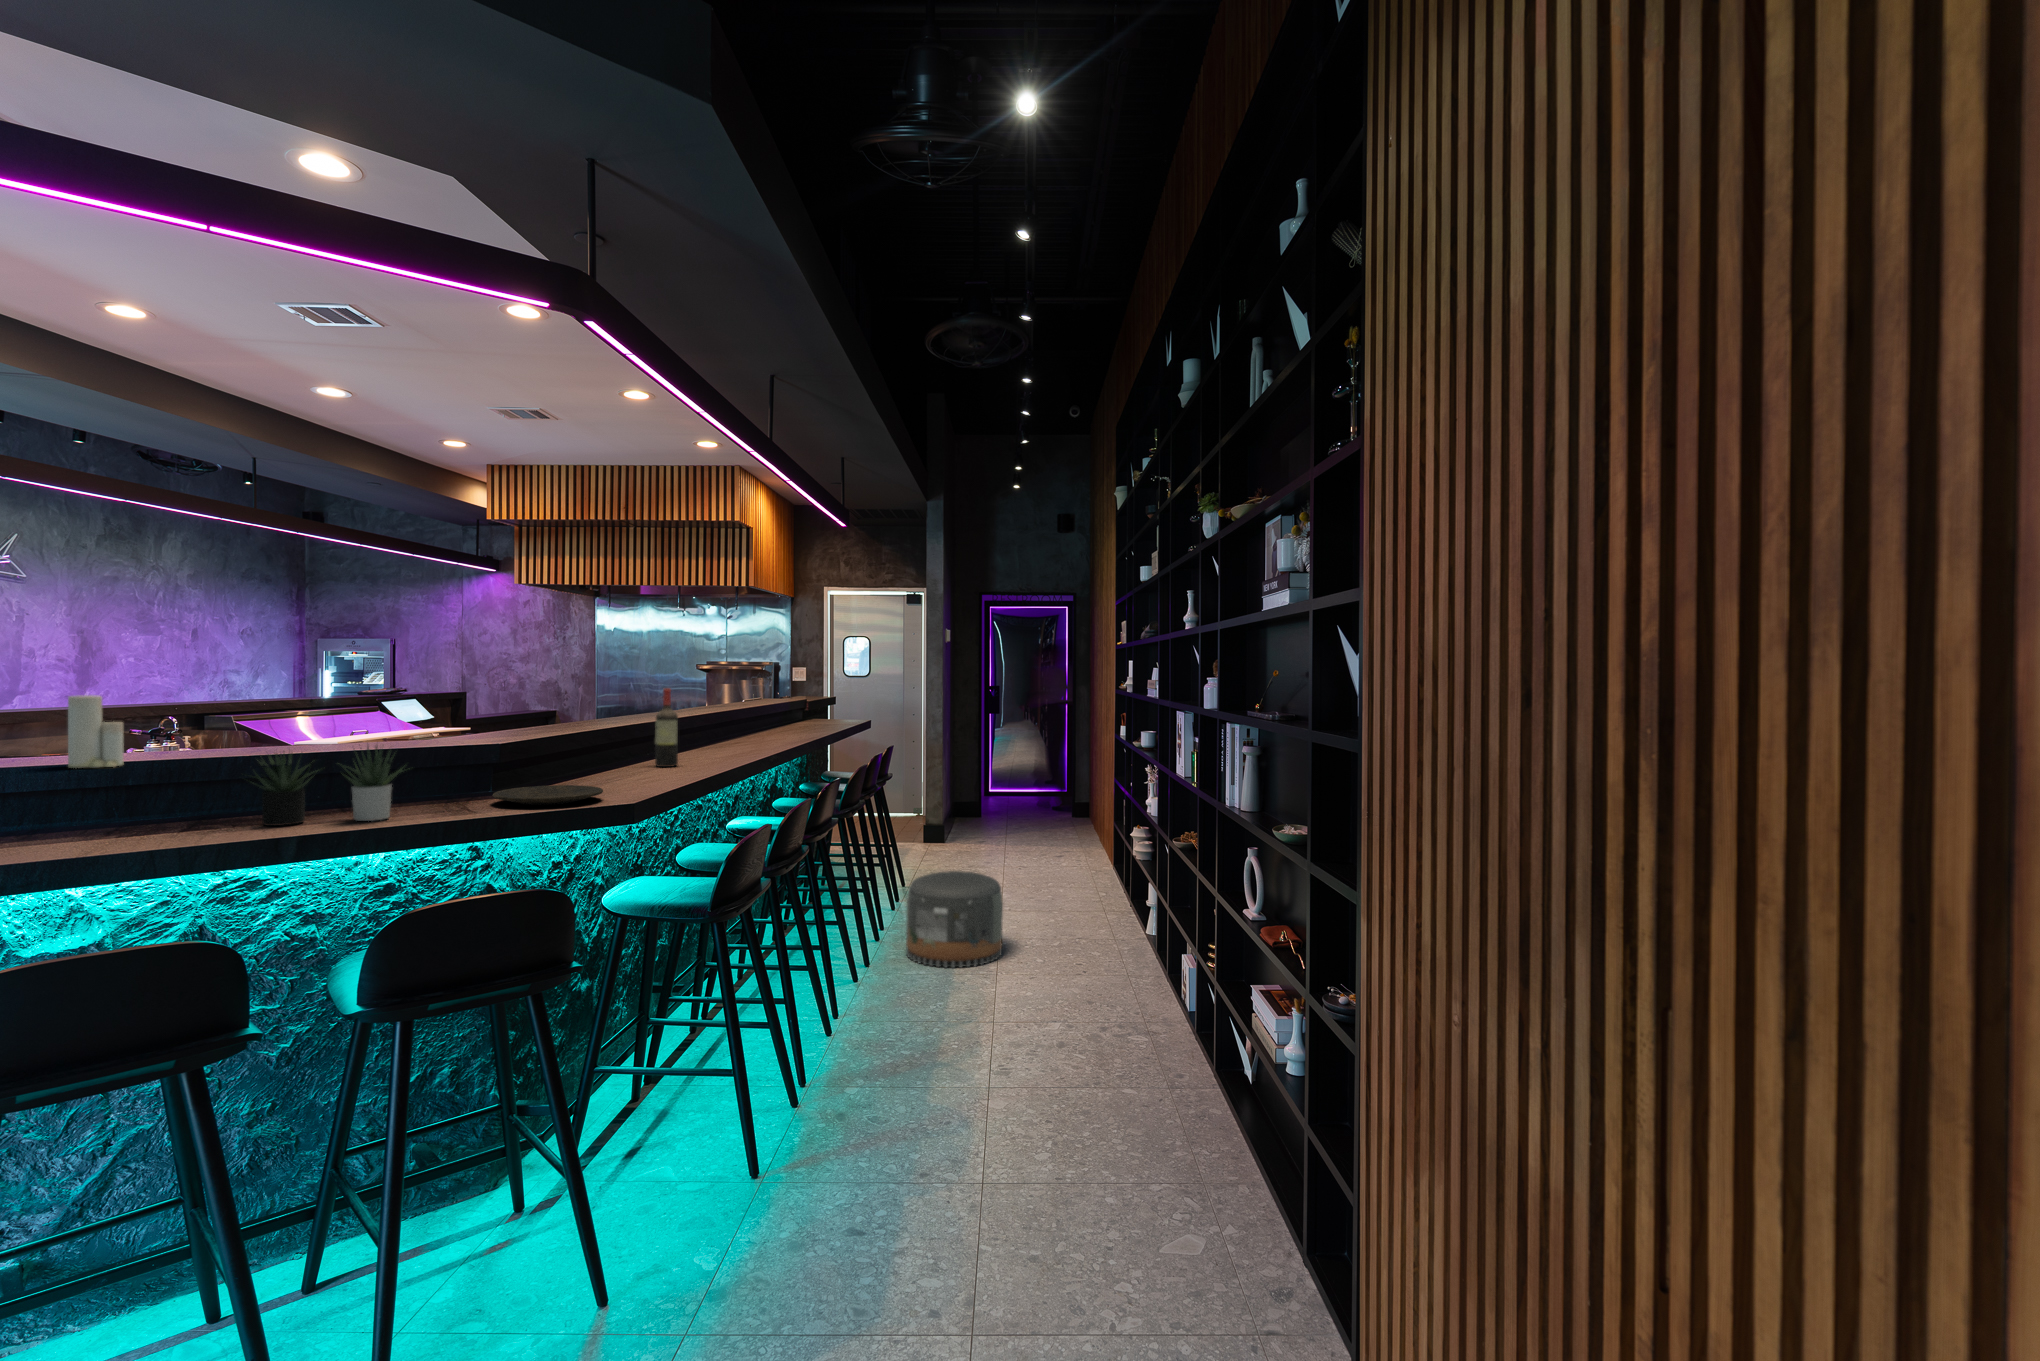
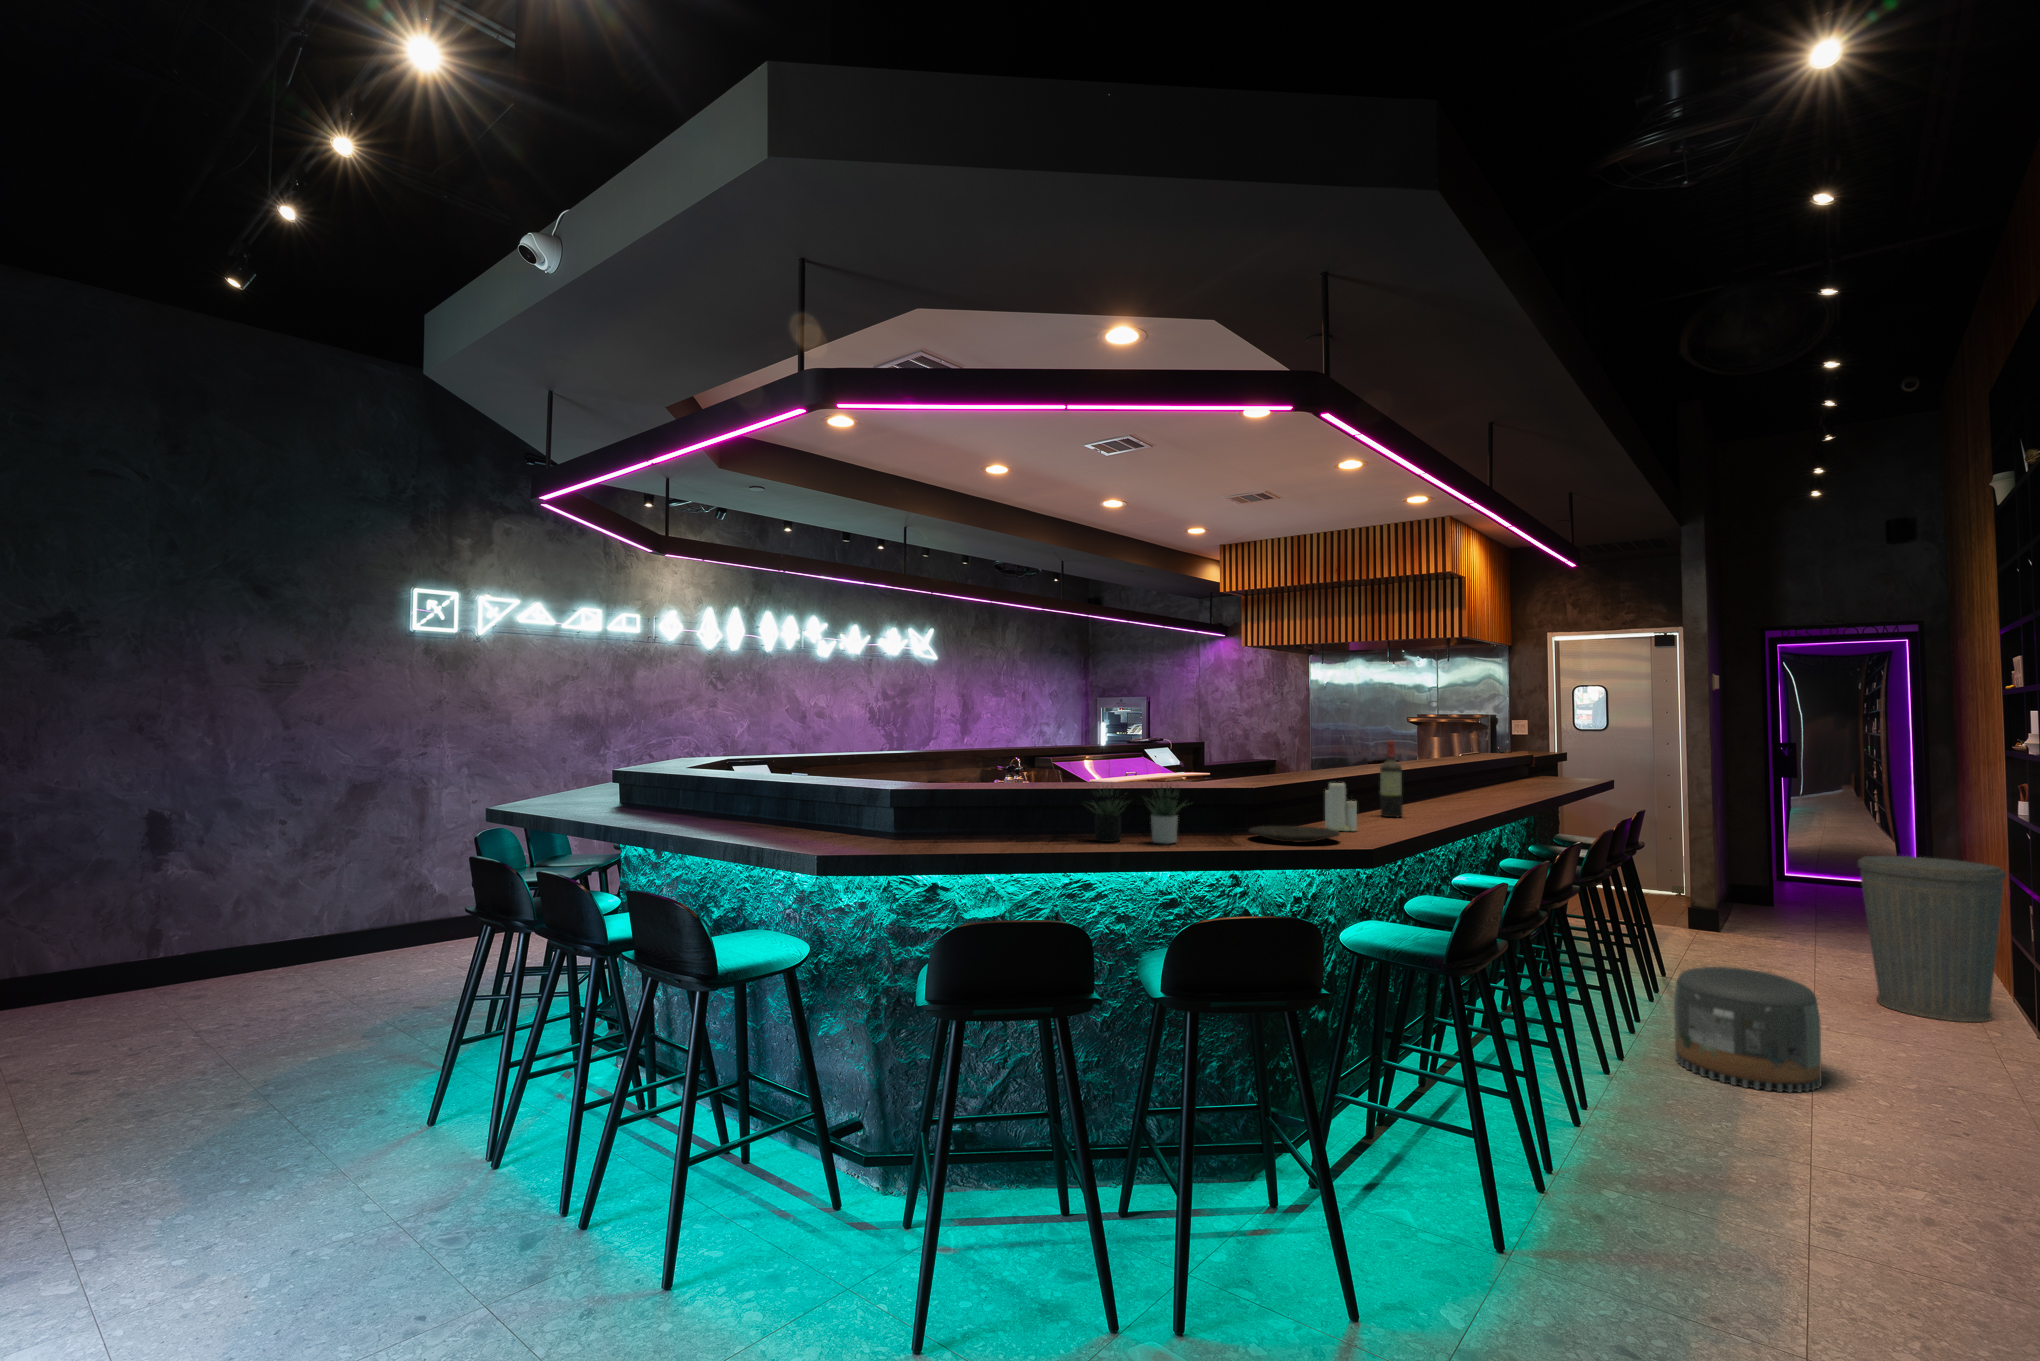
candle: present [68,695,124,768] -> present [1325,783,1357,831]
trash can: none [1029,770,1109,888] -> present [1858,856,2006,1022]

